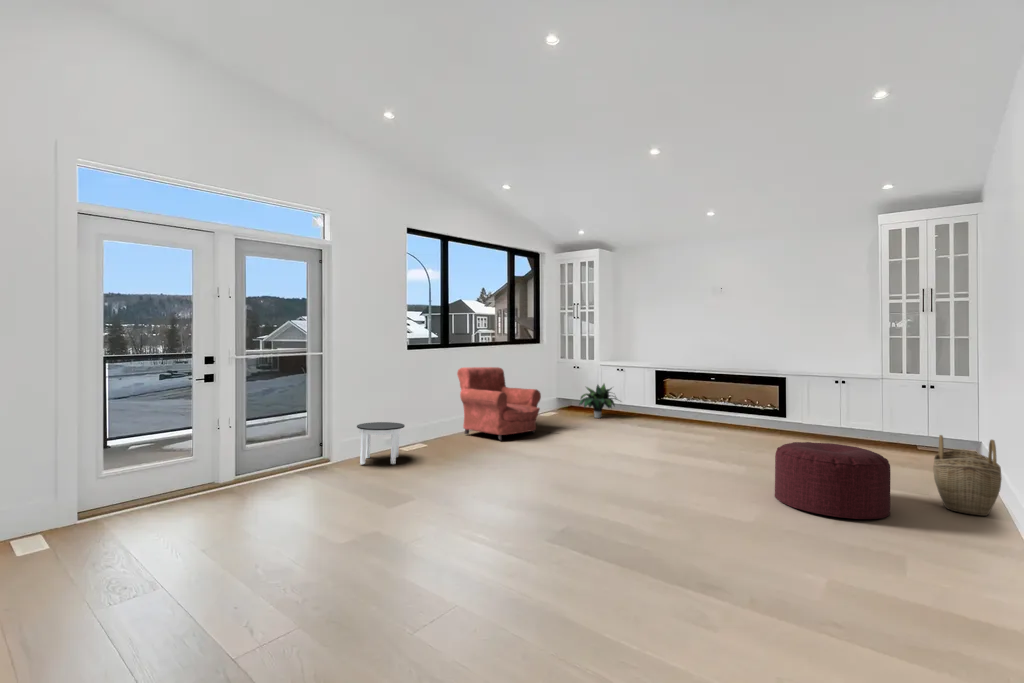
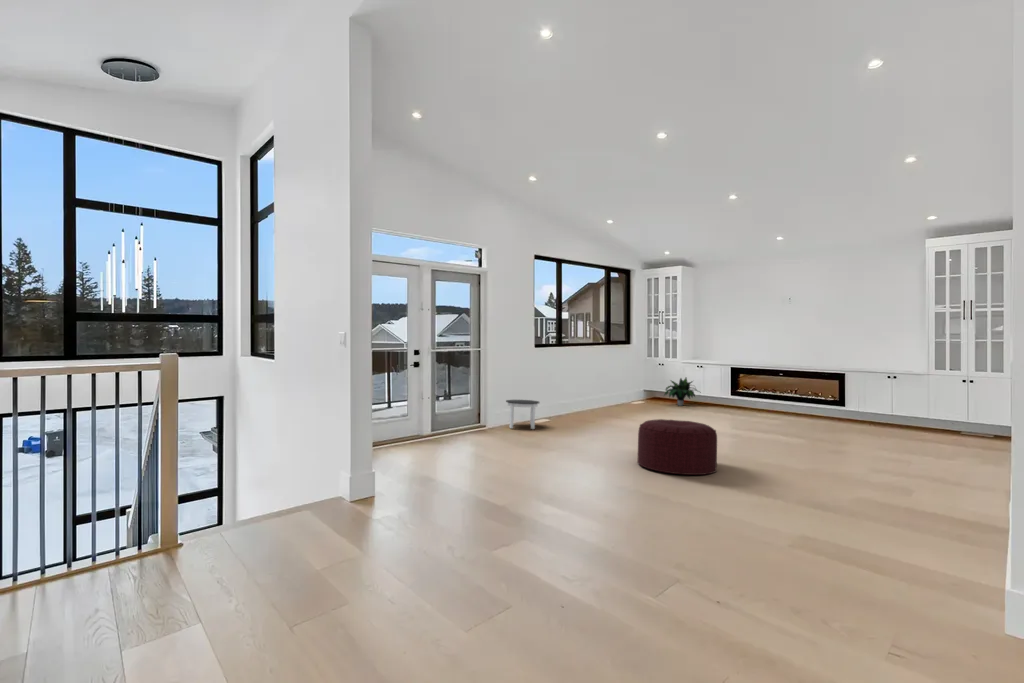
armchair: present [457,367,541,440] -> none [570,362,636,418]
woven basket: present [933,435,1002,516] -> none [952,412,1003,471]
ottoman: present [775,442,891,519] -> present [637,419,717,475]

